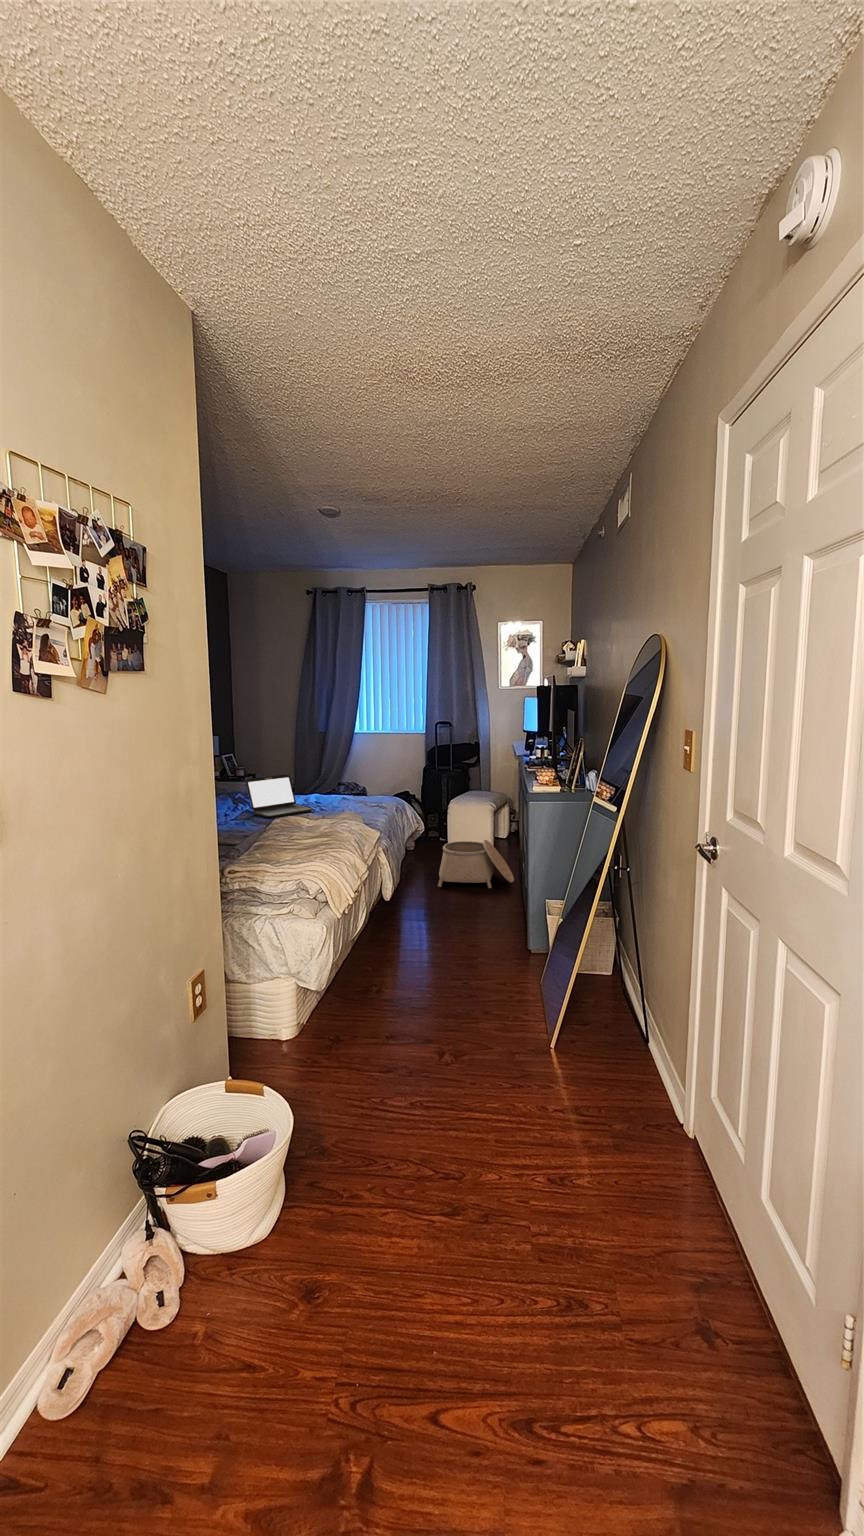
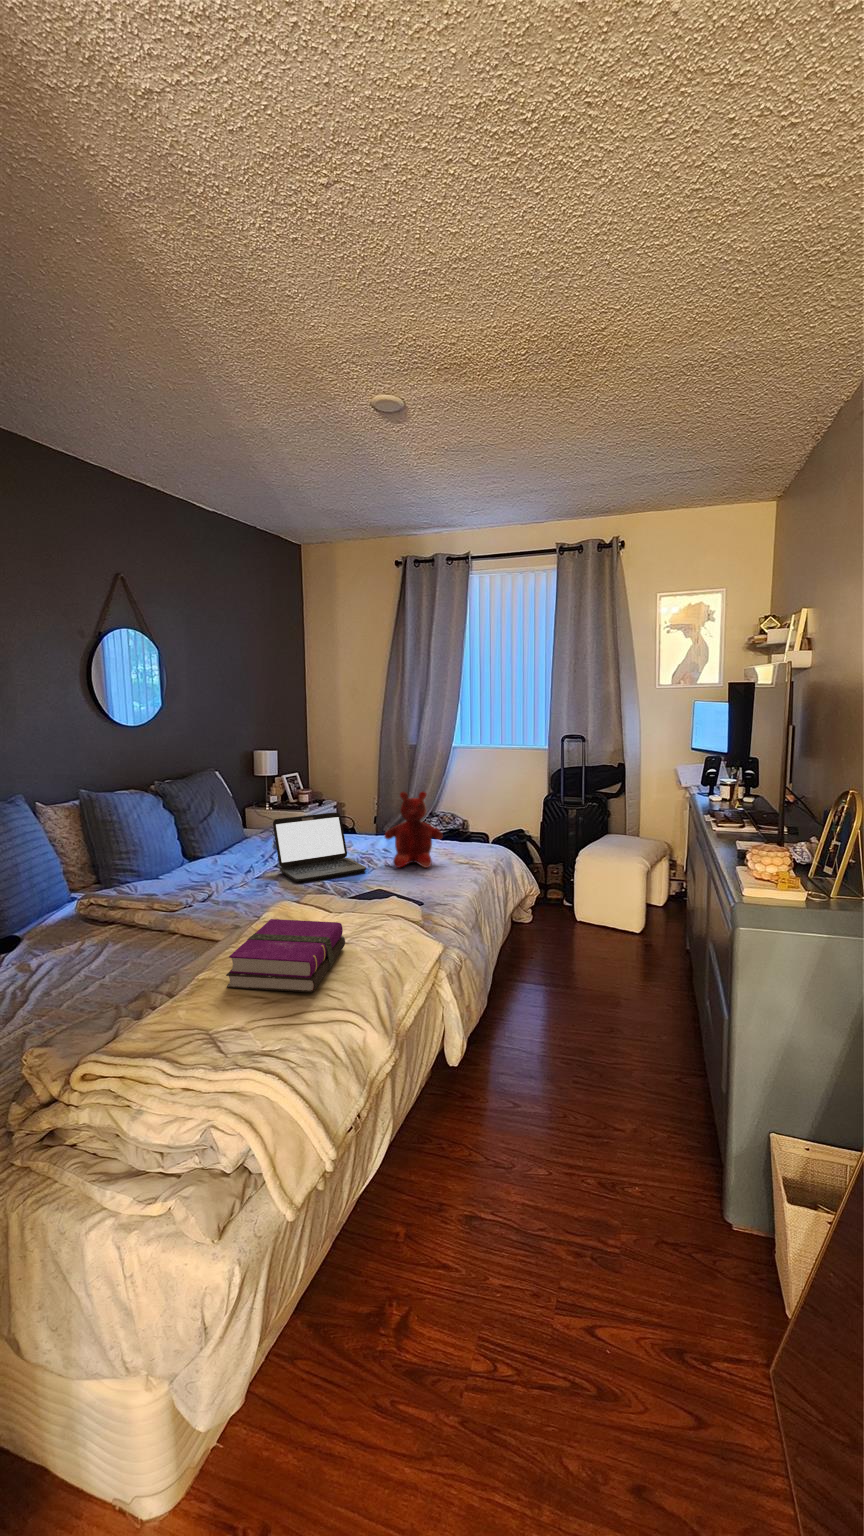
teddy bear: none [321,758,361,809] -> present [385,792,443,868]
hardback book: none [276,817,329,845] -> present [226,919,345,992]
basket: present [438,840,514,888] -> none [554,926,681,1014]

